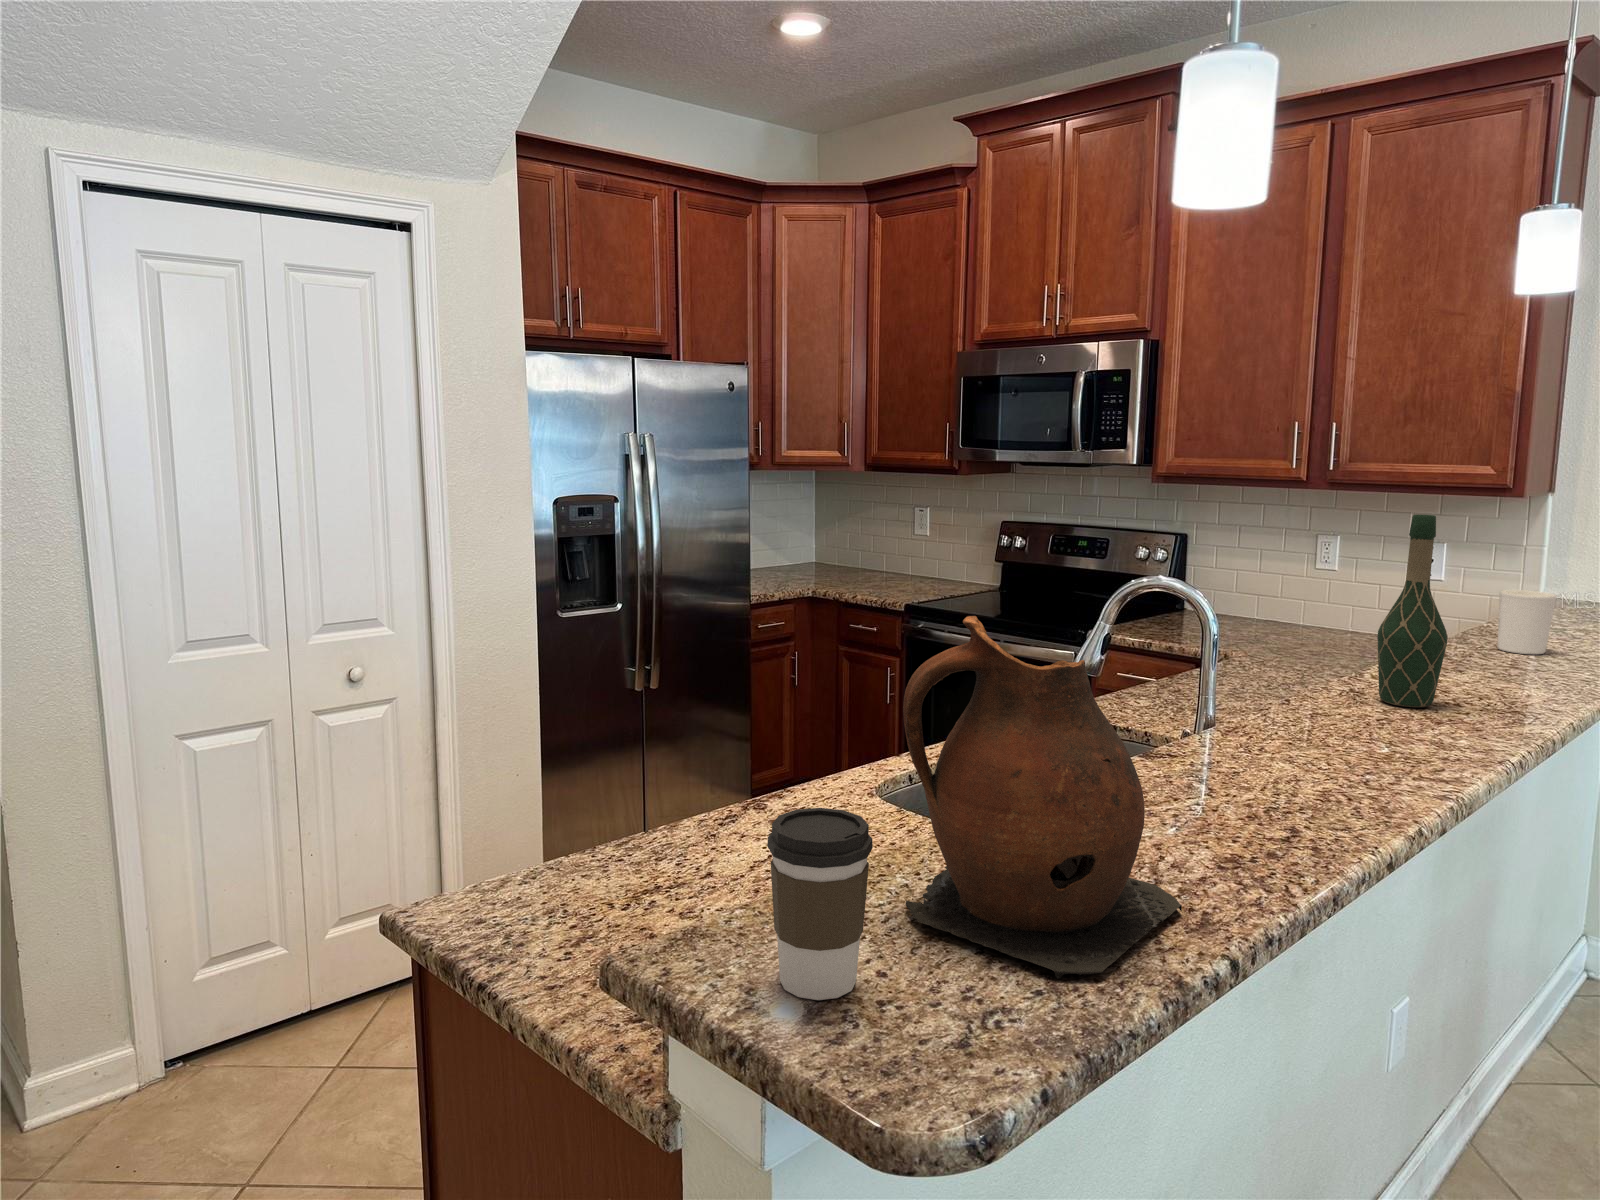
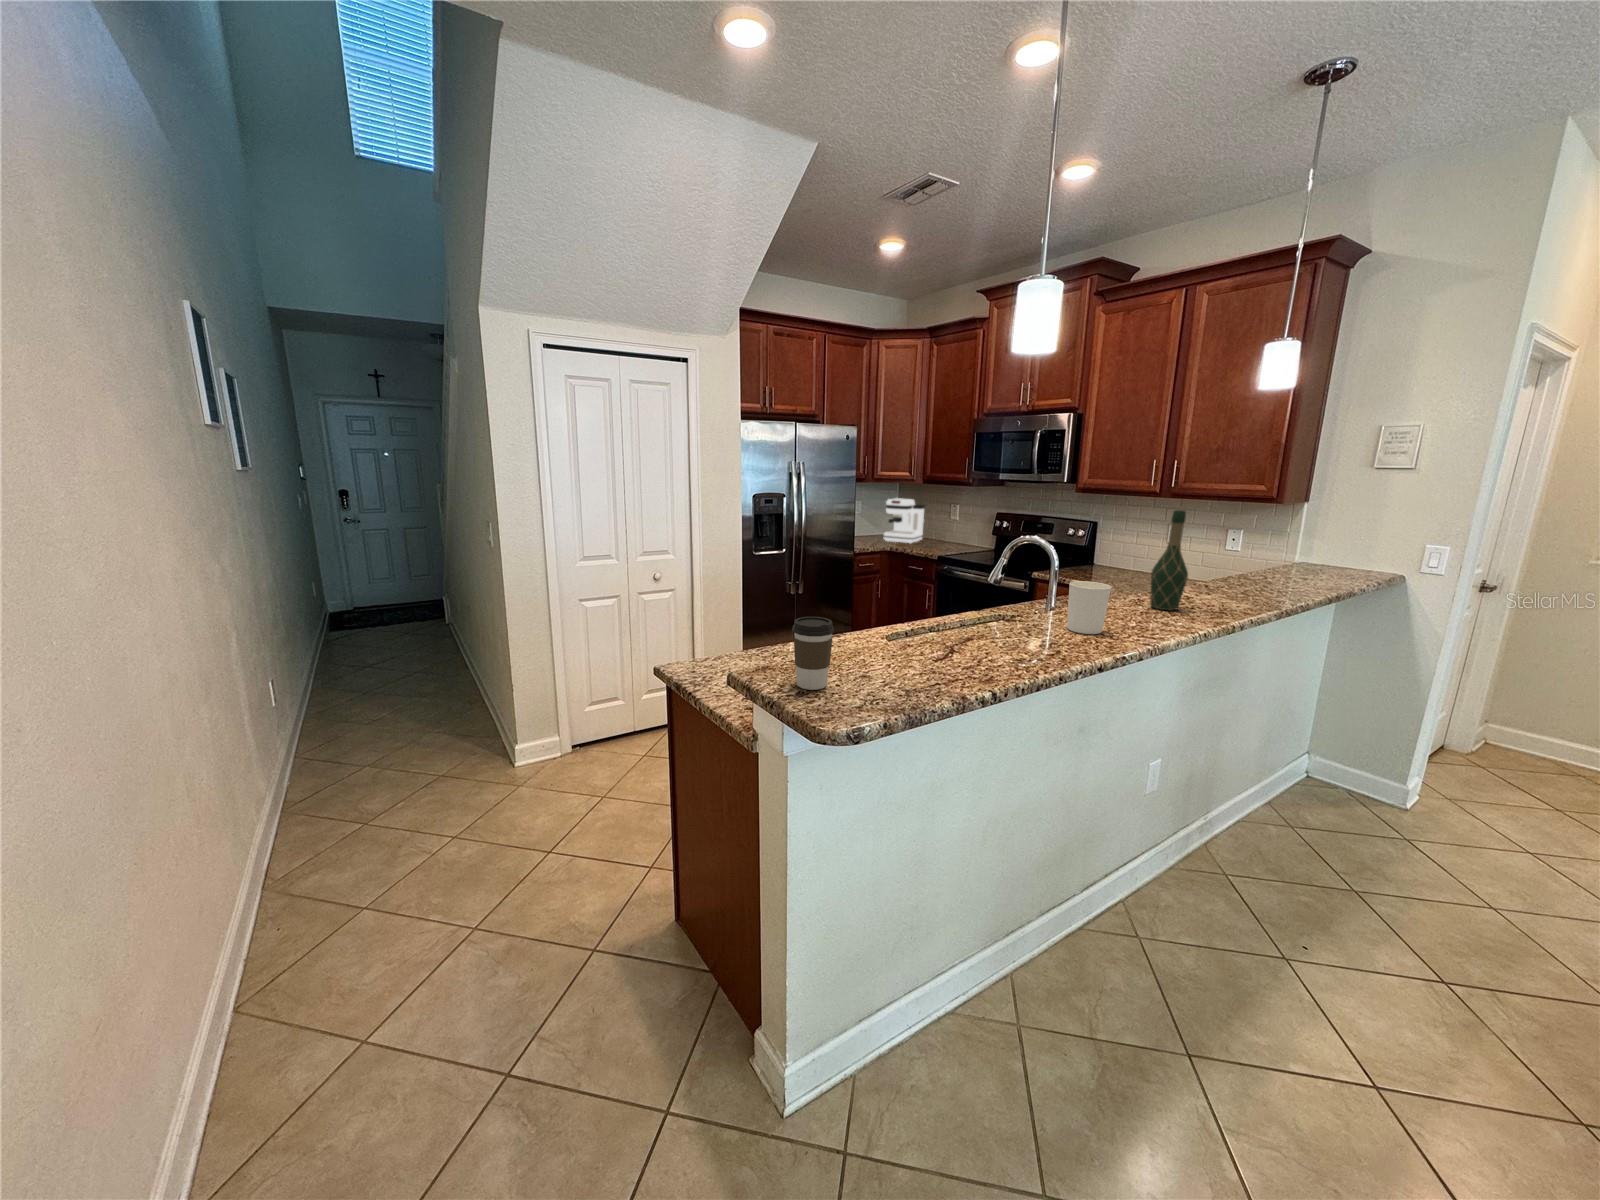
coffee maker: none [801,498,873,581] -> present [884,498,924,543]
candle holder: present [1498,590,1556,654] -> present [1067,581,1112,634]
ceramic pitcher: present [903,616,1182,979] -> none [858,544,979,691]

